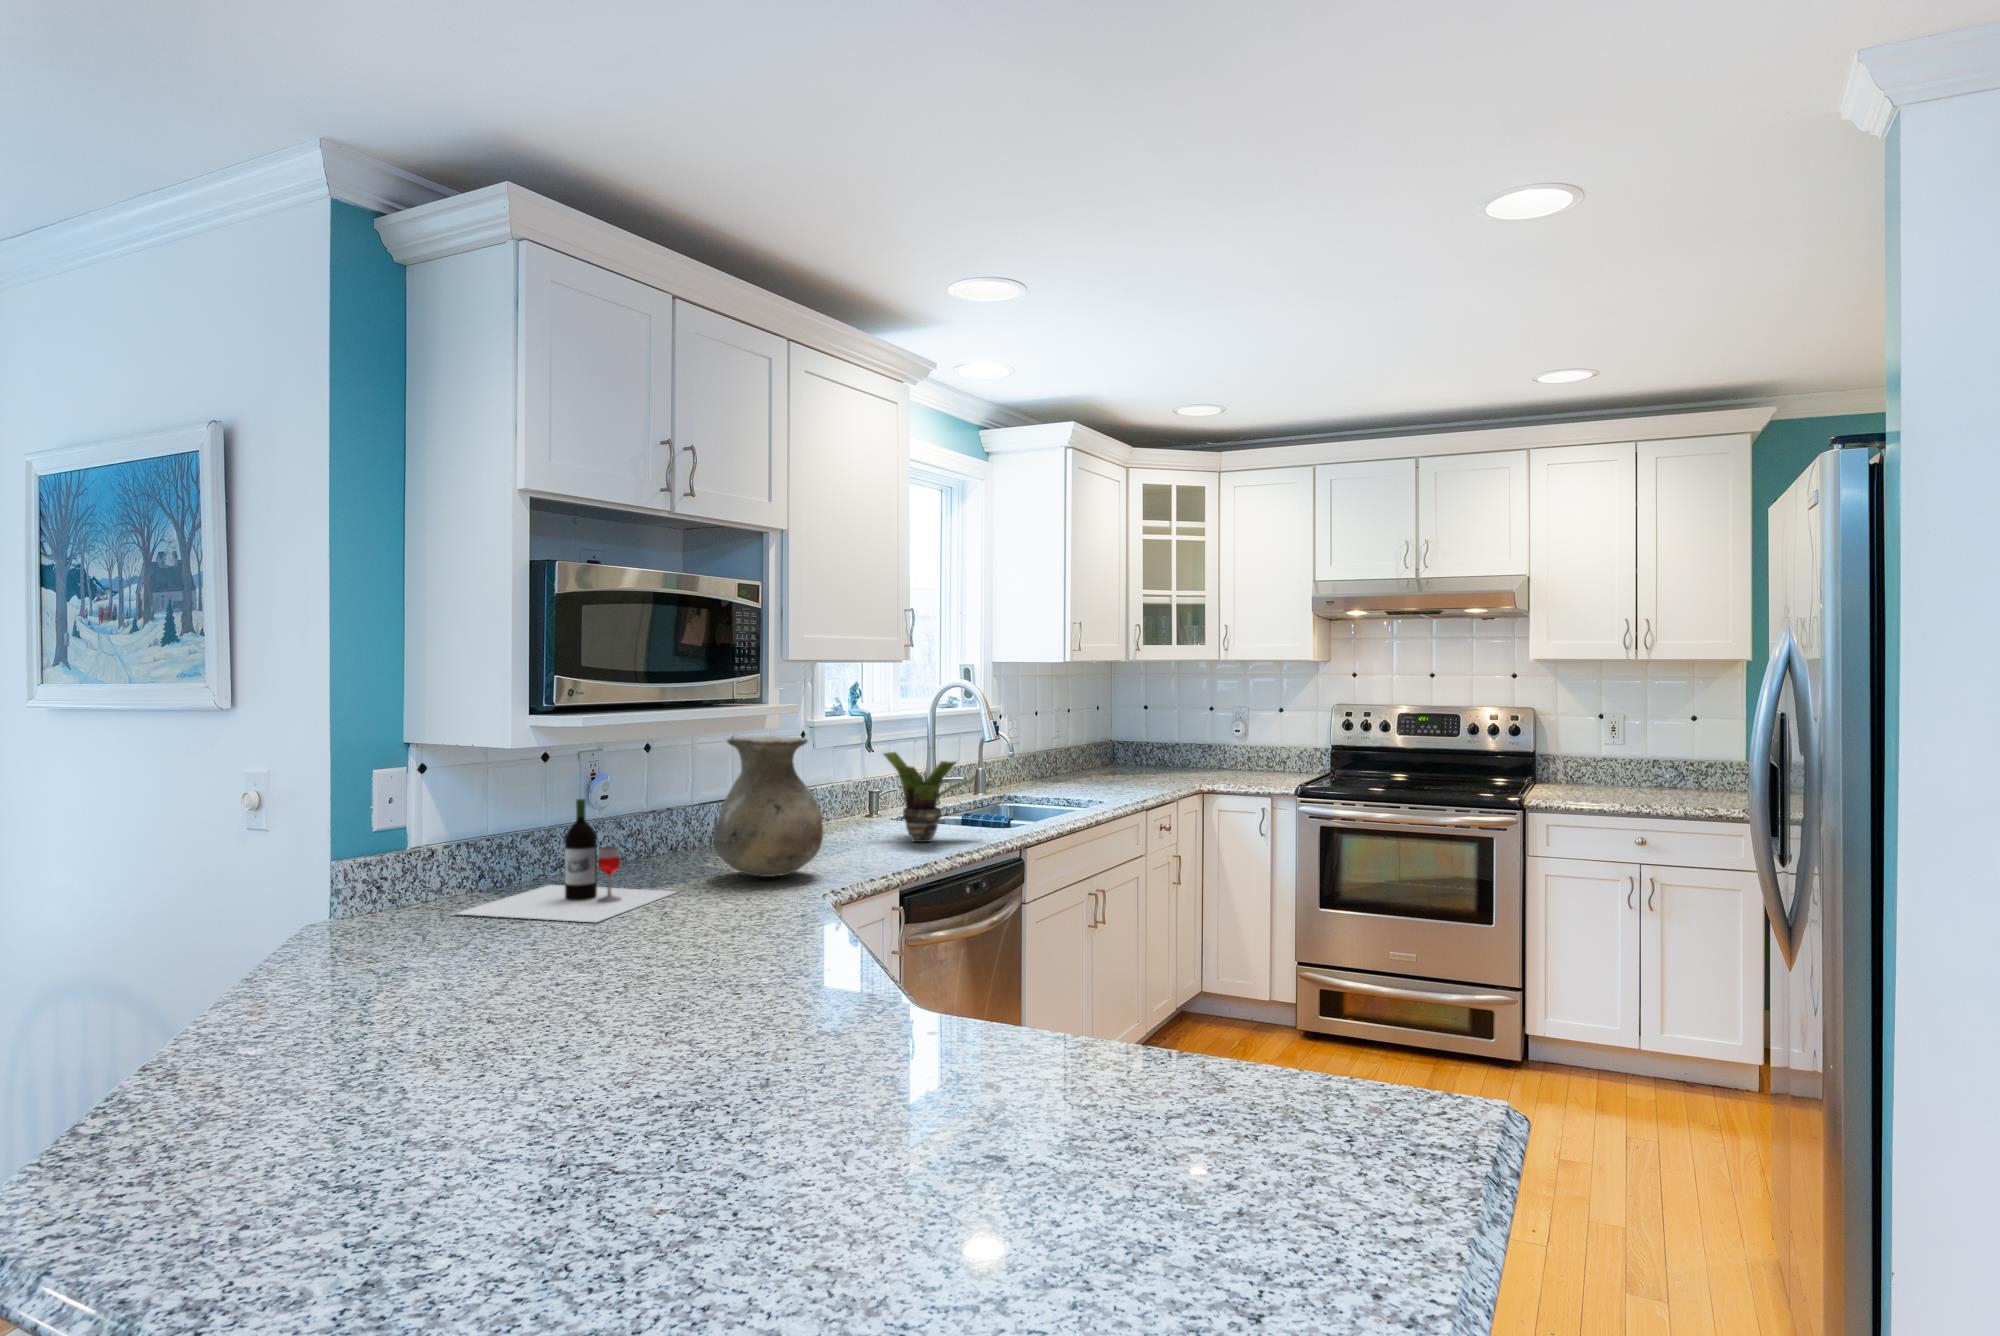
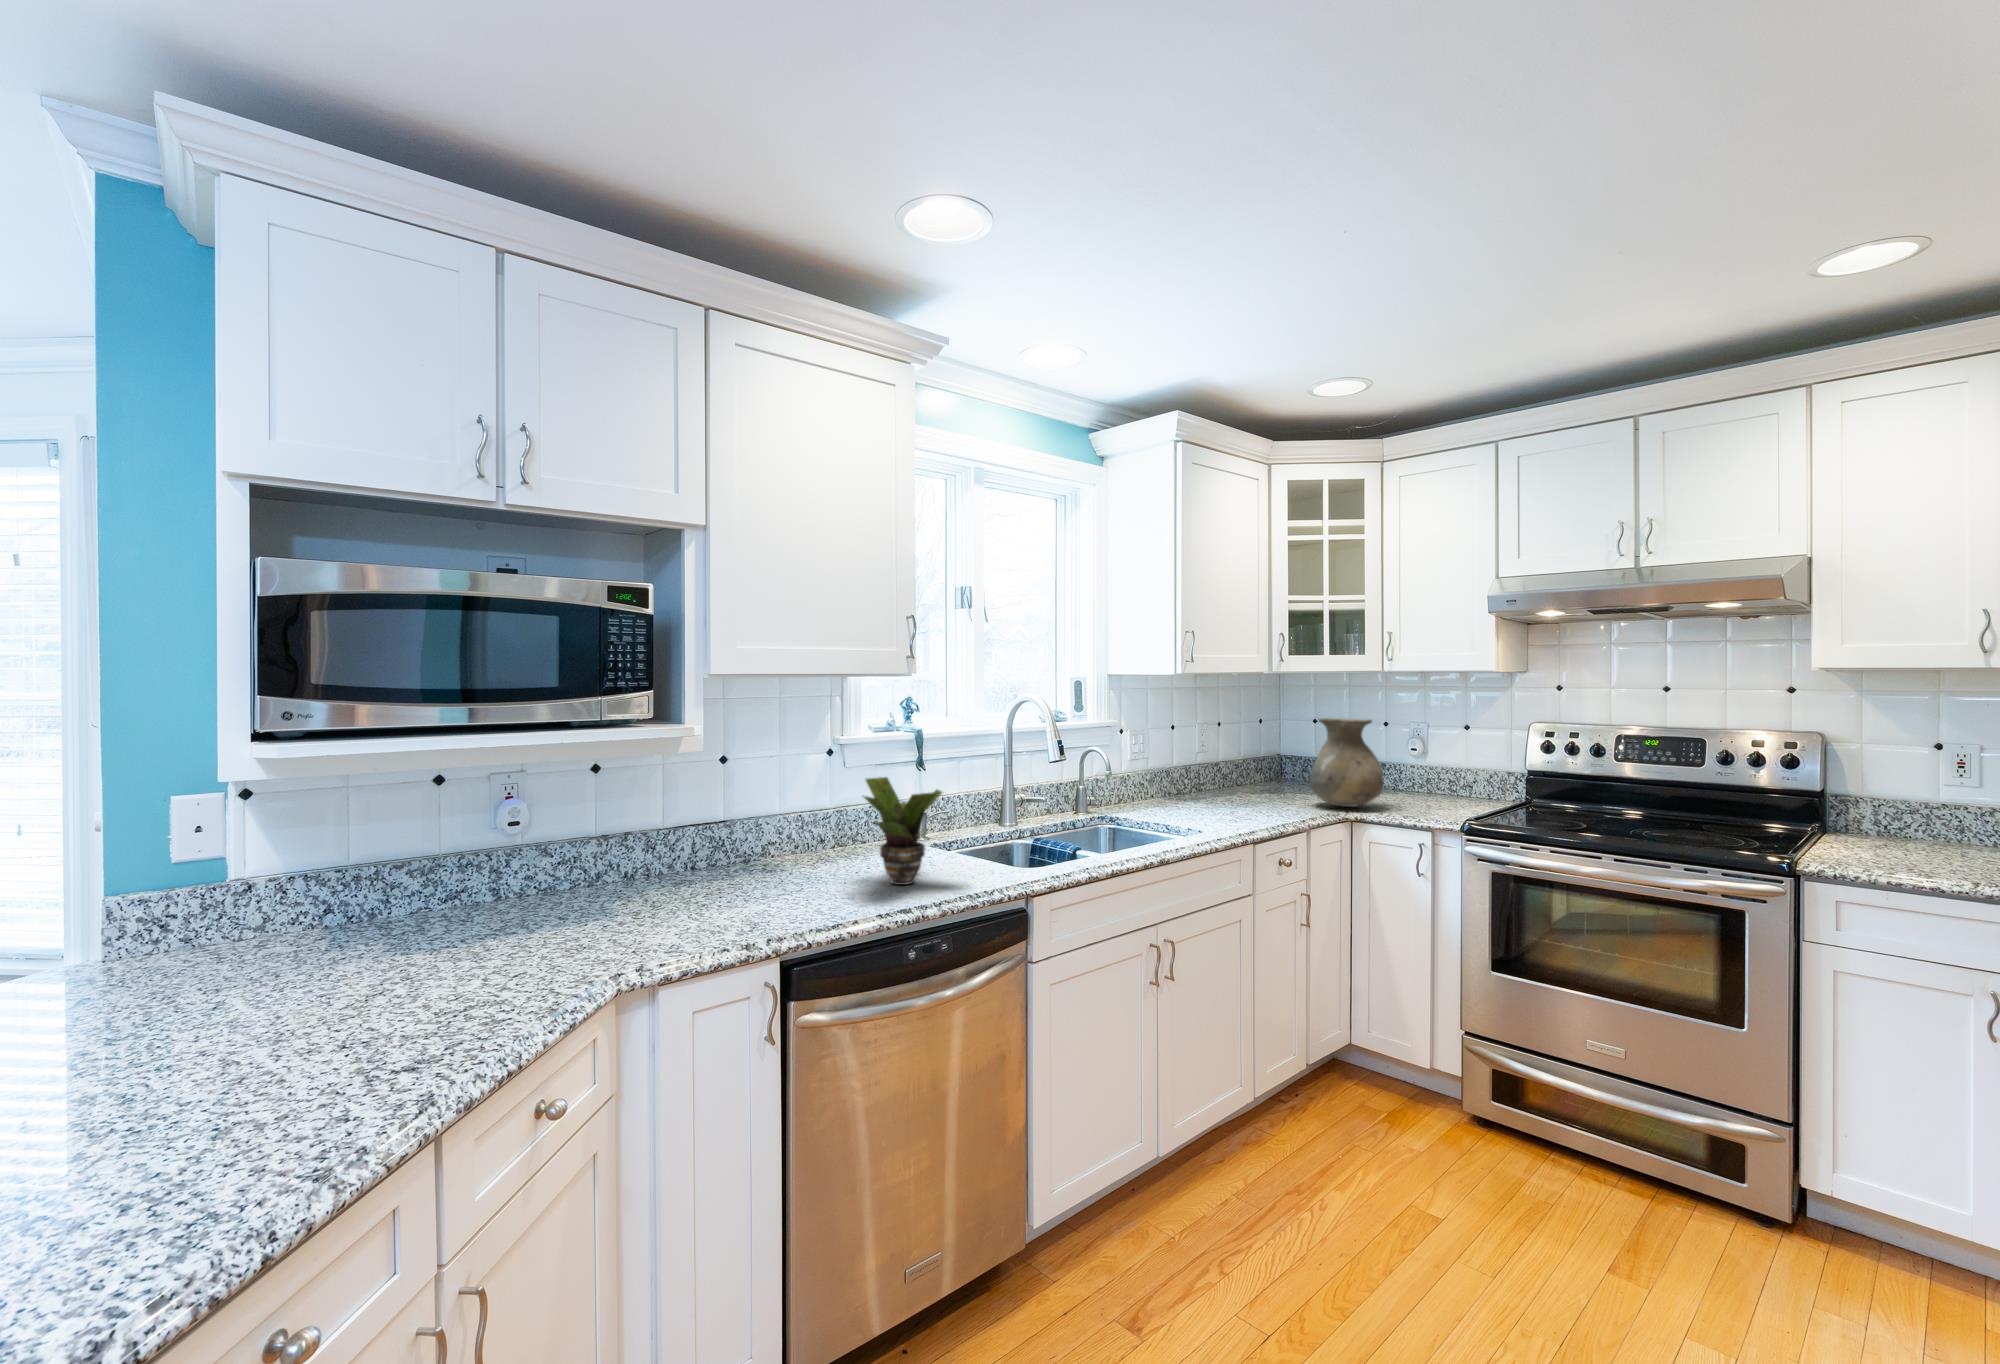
vase: present [713,736,823,877] -> present [1309,718,1384,807]
wine bottle: present [456,799,678,922] -> none [205,835,493,1005]

